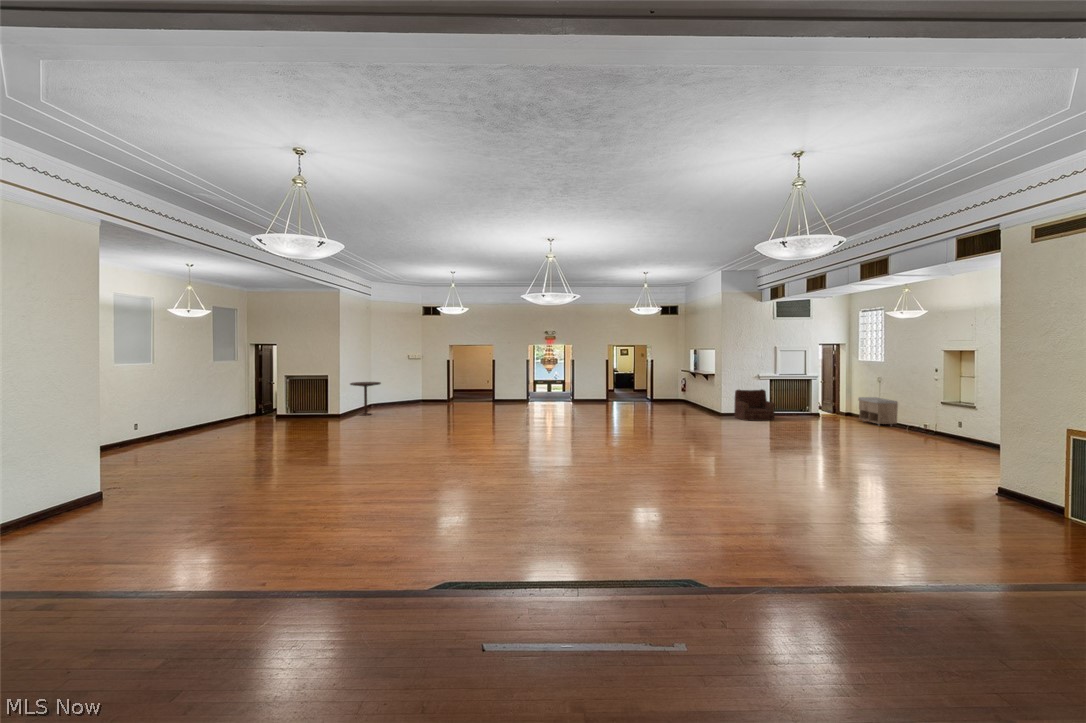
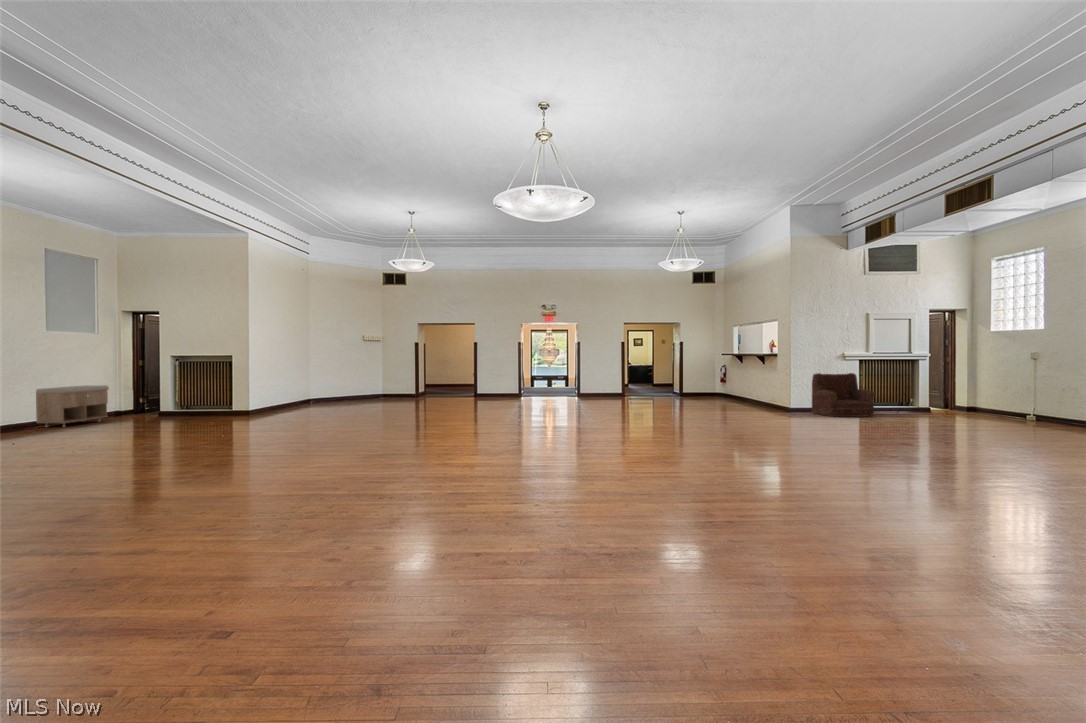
pedestal table: present [350,382,381,416] -> none [267,367,313,413]
storage bench: present [858,397,898,426] -> present [36,385,109,427]

